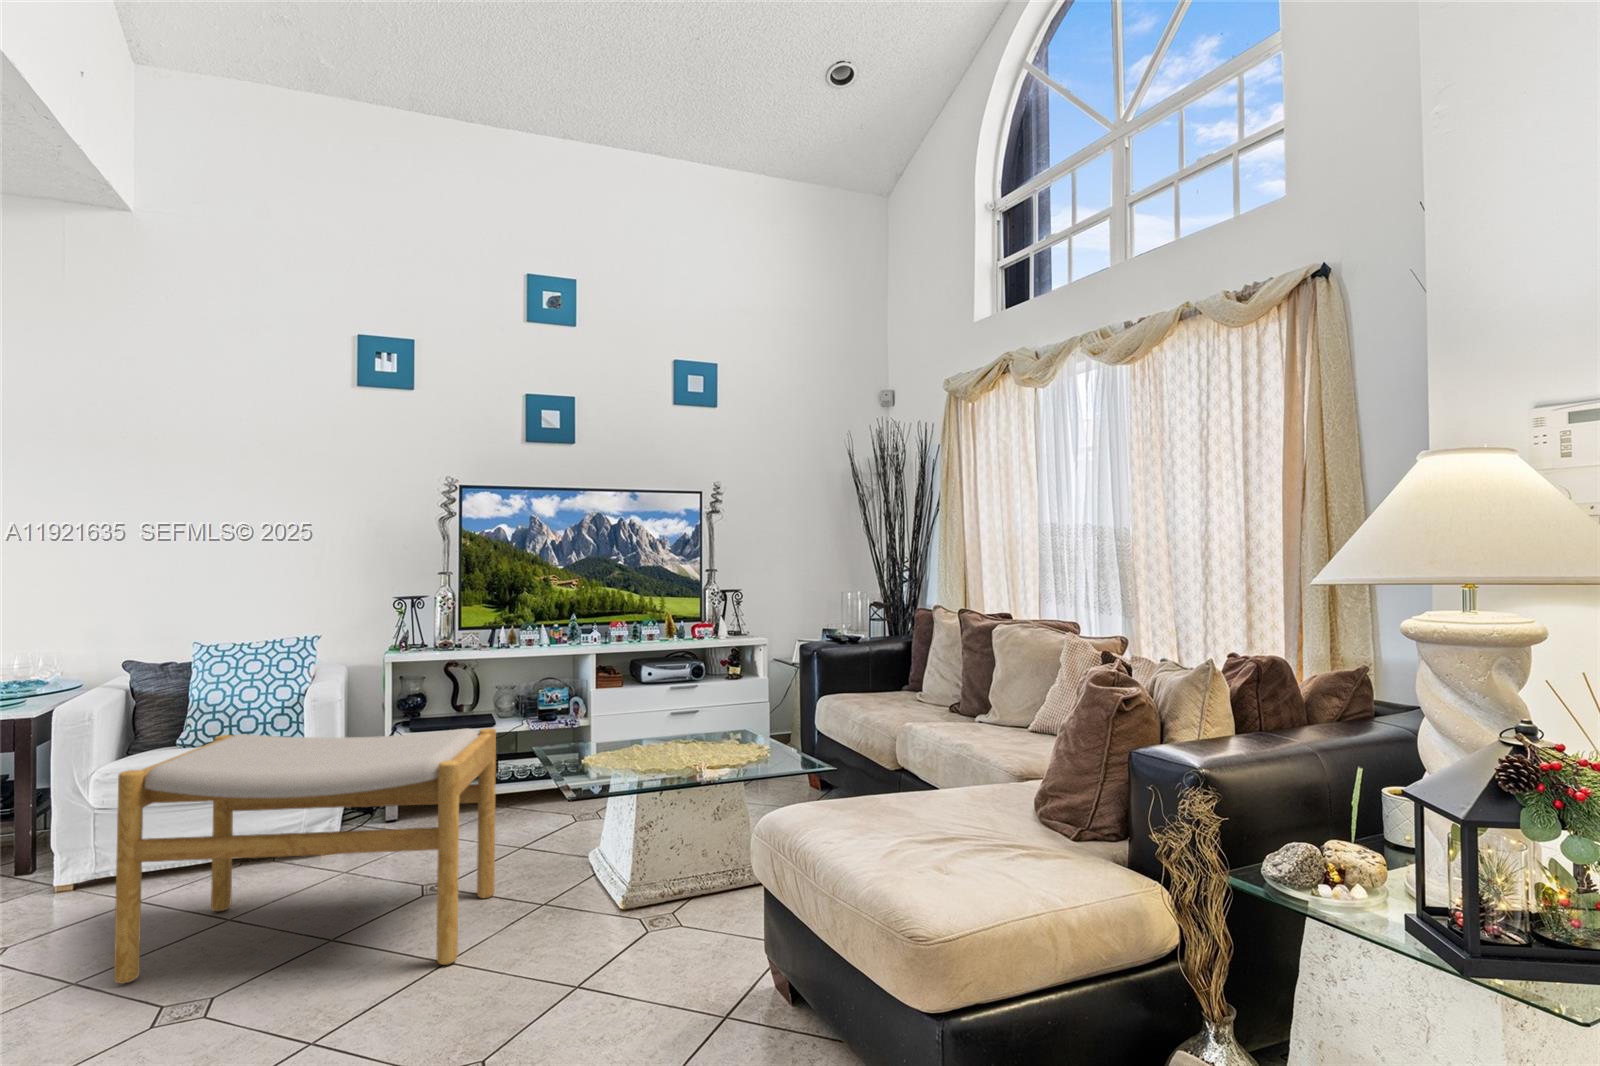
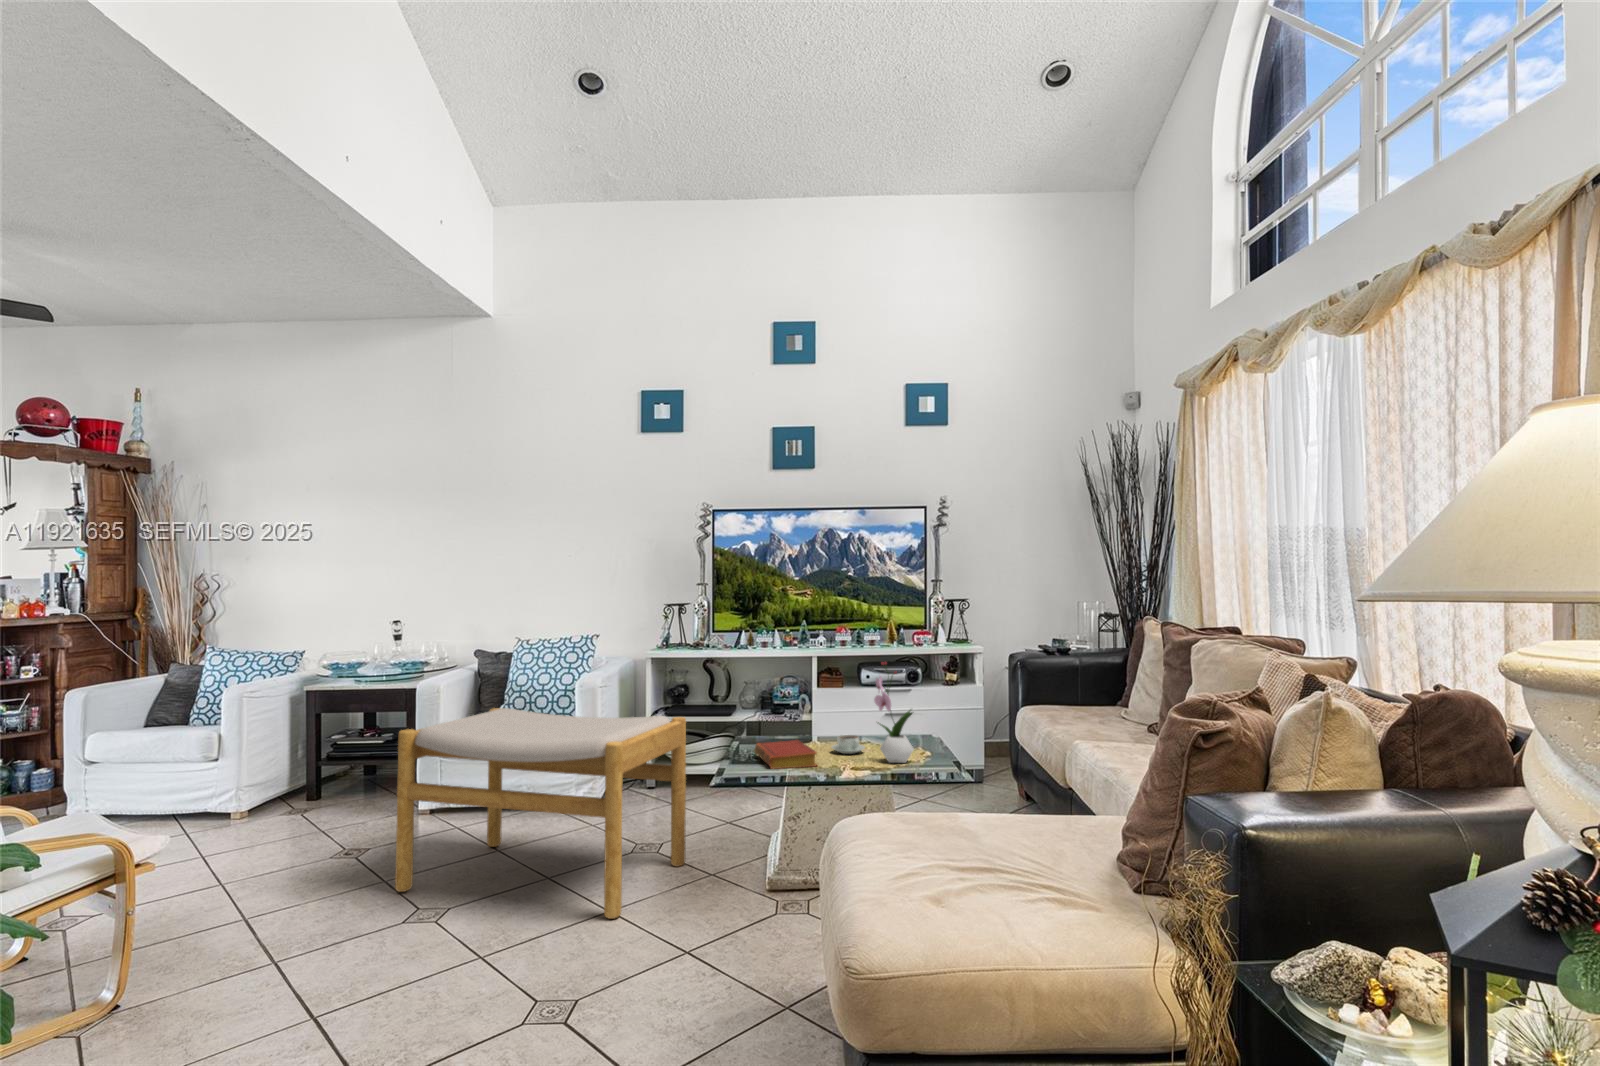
flower arrangement: none [719,656,762,758] -> present [874,662,914,763]
coffee cup: none [664,734,700,754] -> present [832,735,865,754]
book: none [589,743,670,776] -> present [755,740,817,769]

